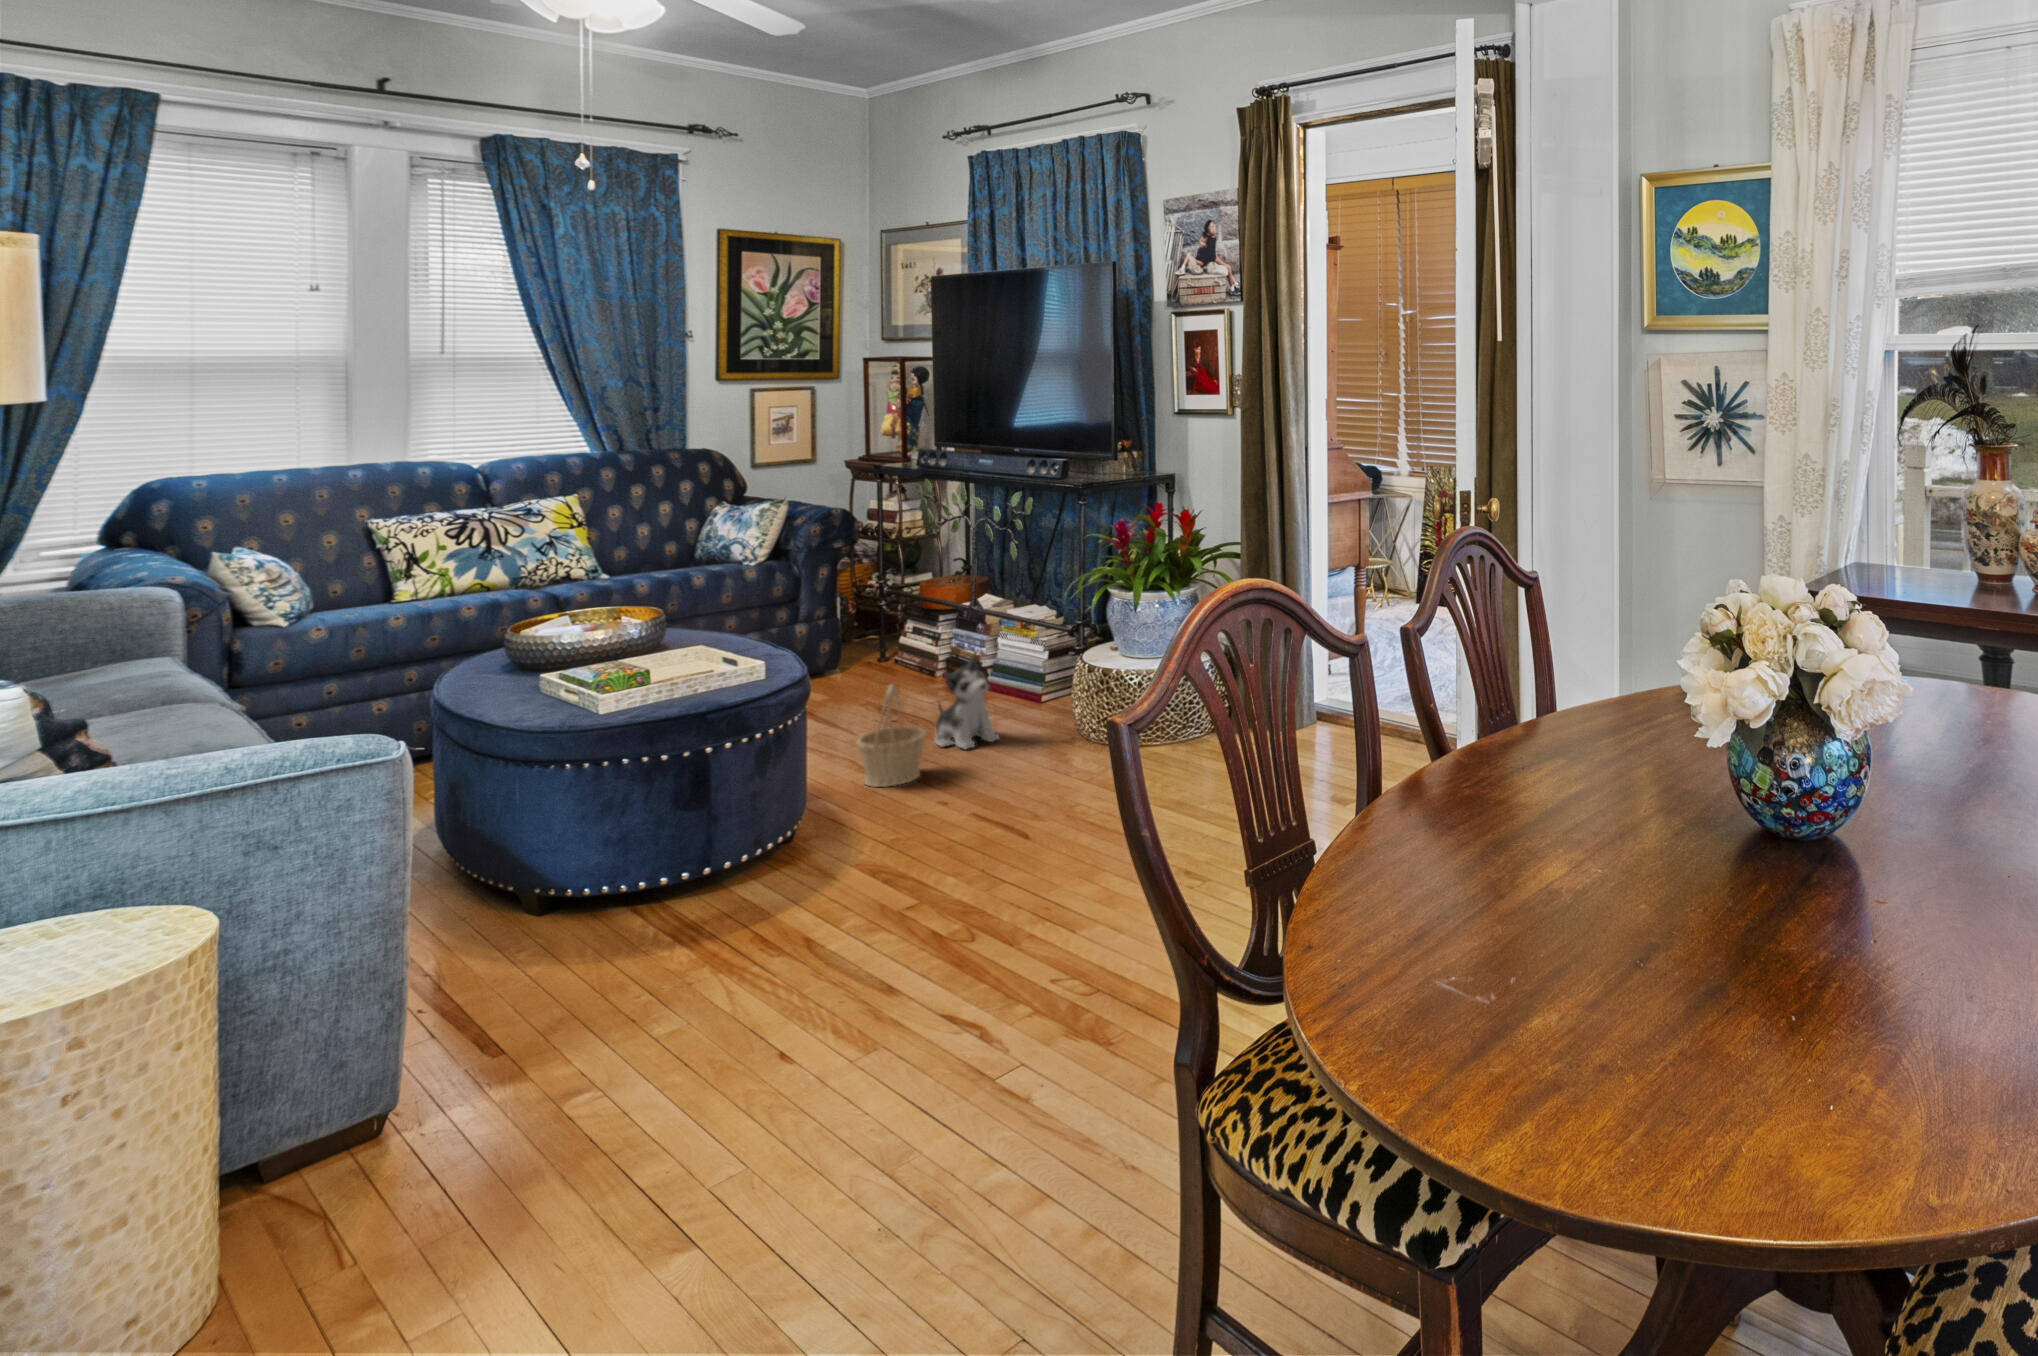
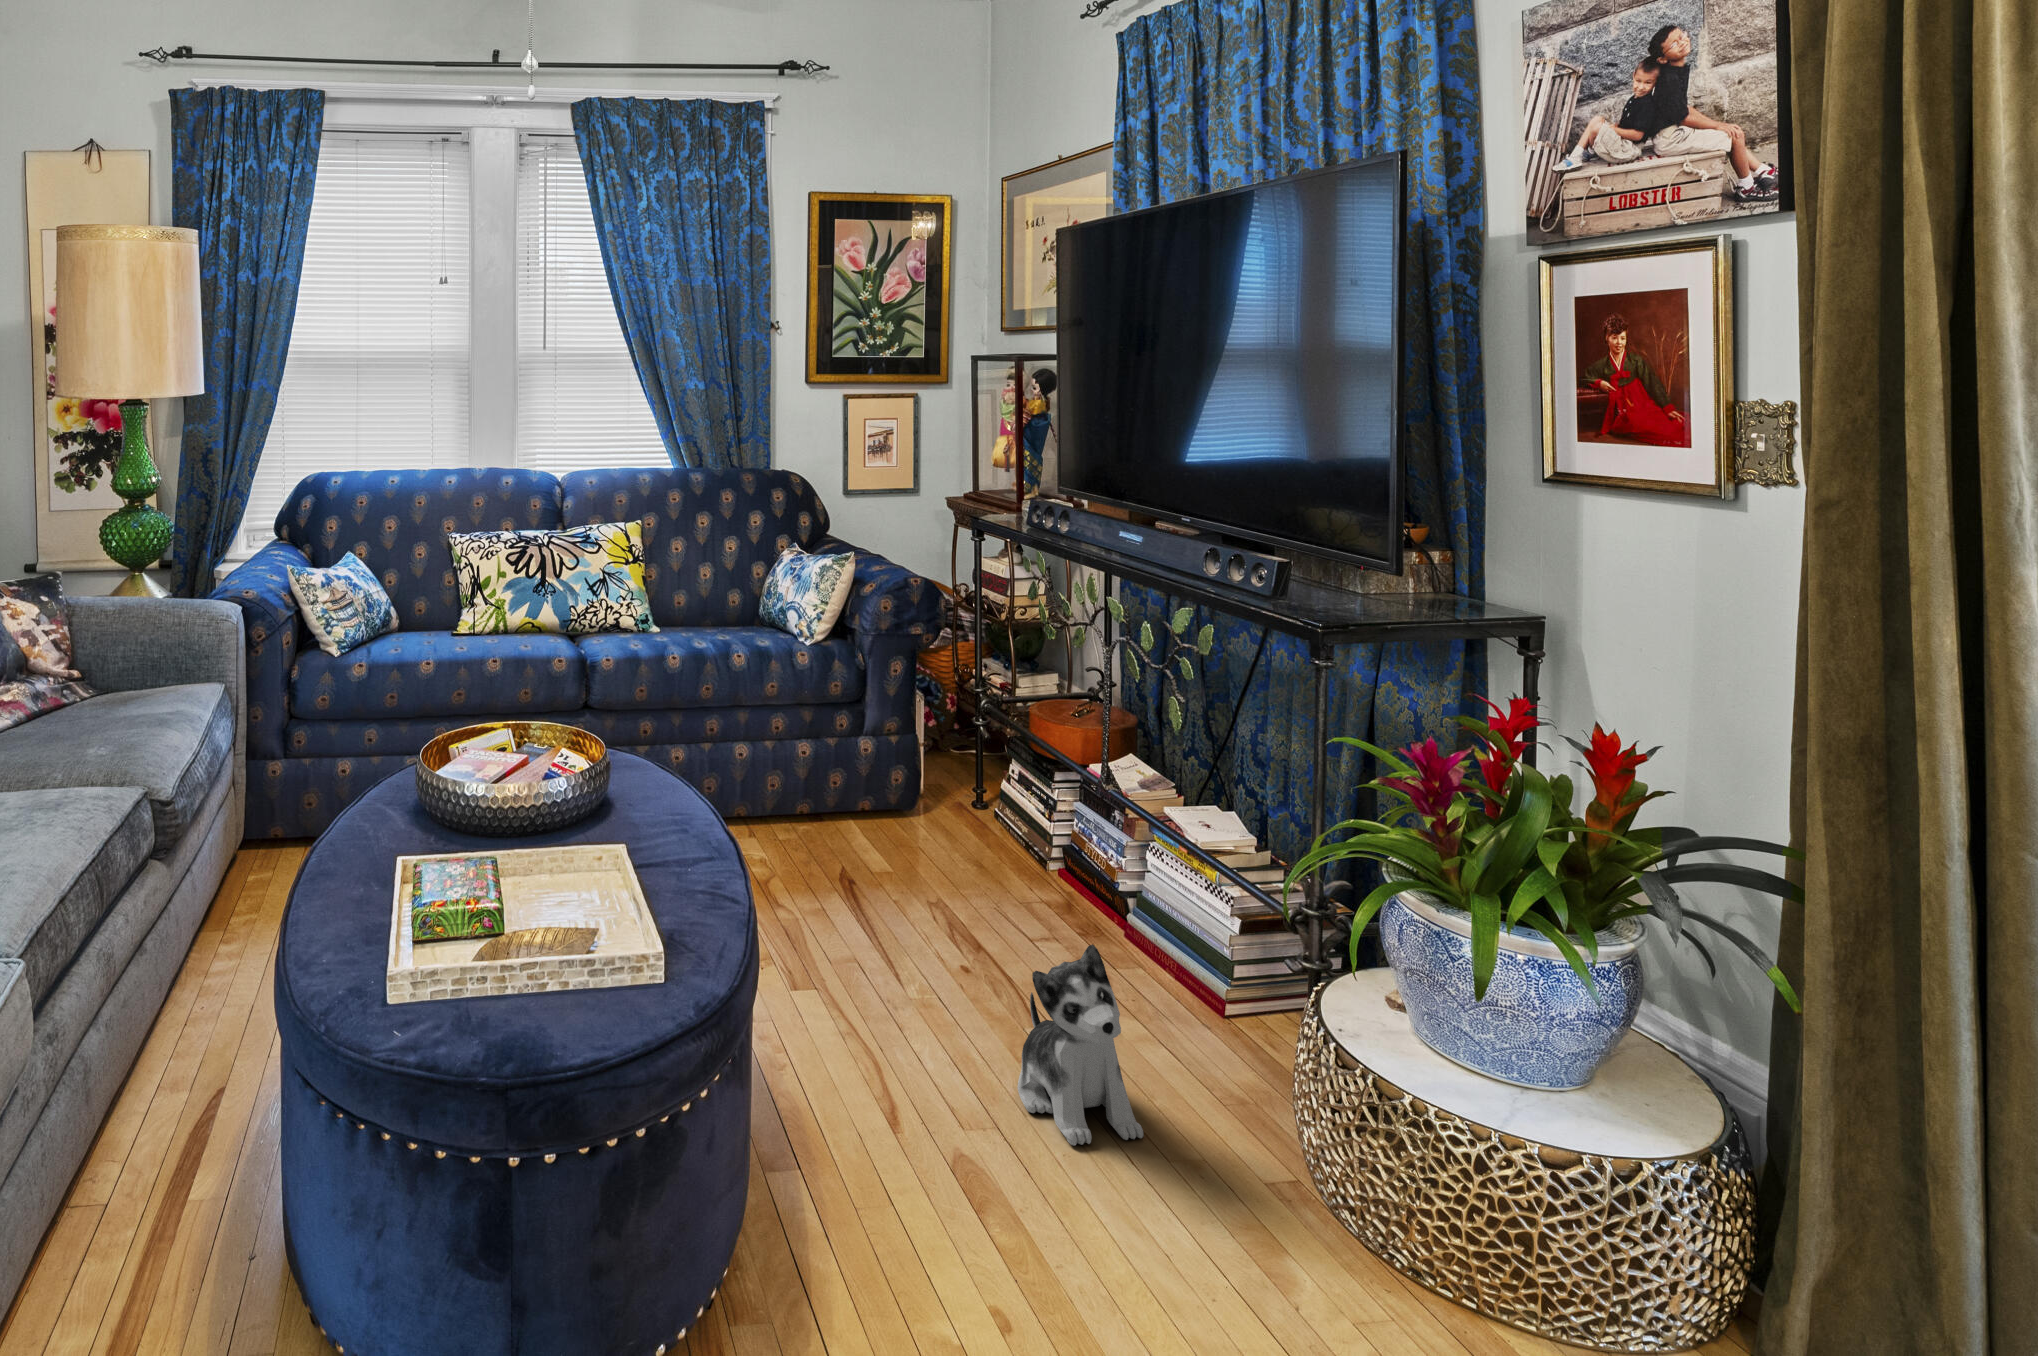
basket: present [857,684,926,787] -> none [855,995,985,1223]

